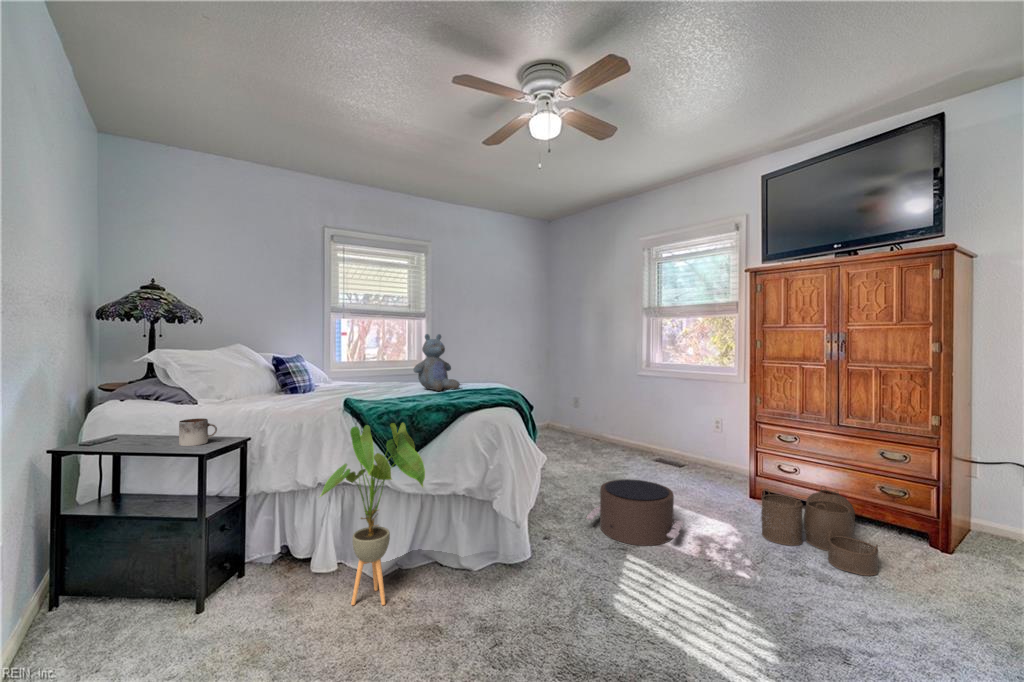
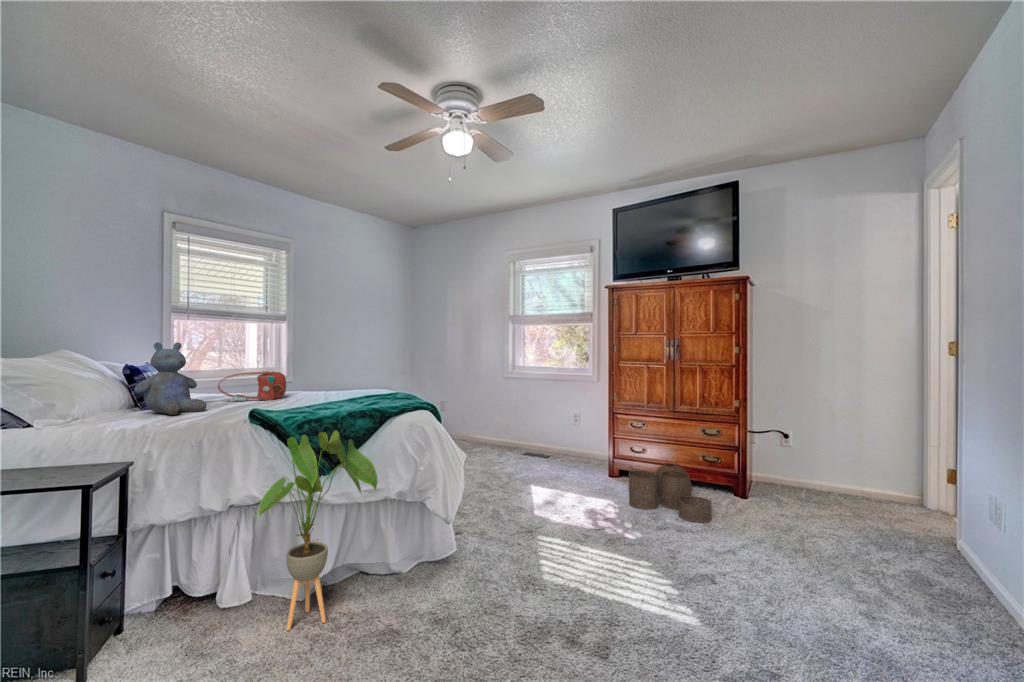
stuffed bear: present [414,334,460,391] -> present [134,342,207,415]
handbag: none [343,363,397,390] -> present [218,371,286,401]
mug: present [179,418,217,446] -> none [40,442,94,478]
pouf: present [586,479,683,546] -> none [492,471,574,527]

